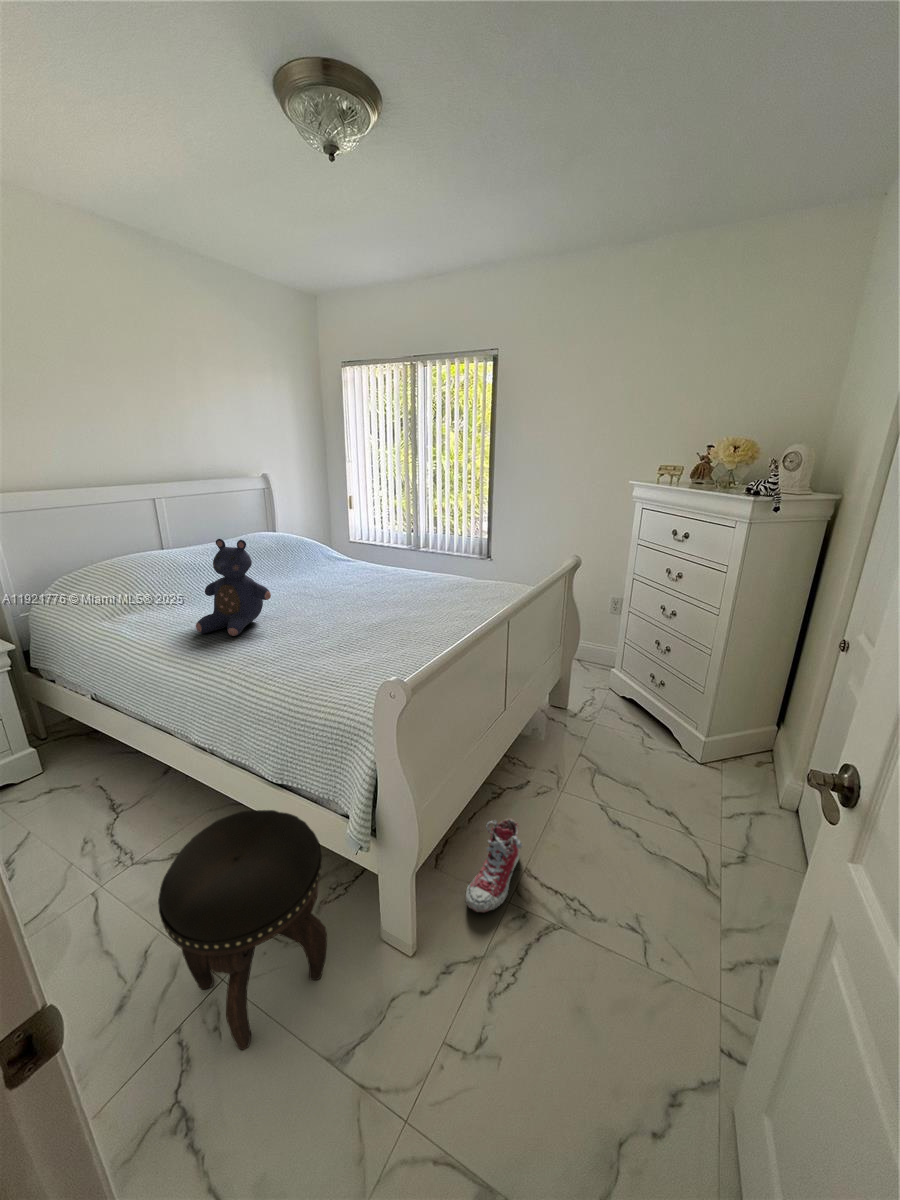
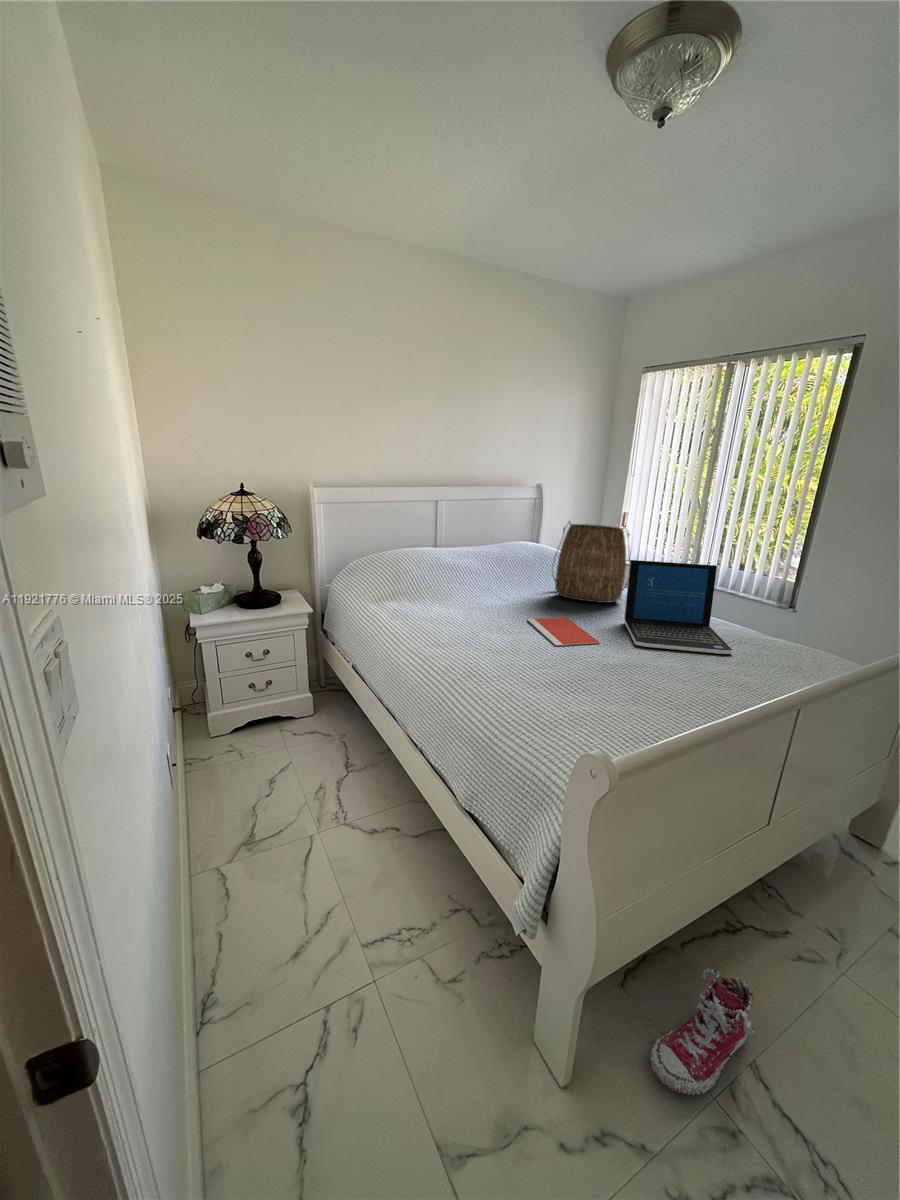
tote bag: none [299,506,370,579] -> present [554,522,629,603]
laptop: none [370,531,459,606] -> present [624,560,733,654]
teddy bear: present [196,539,271,636] -> none [436,545,508,642]
notebook: none [289,595,360,621] -> present [527,617,600,646]
footstool: present [158,810,327,1050] -> none [327,826,485,1073]

